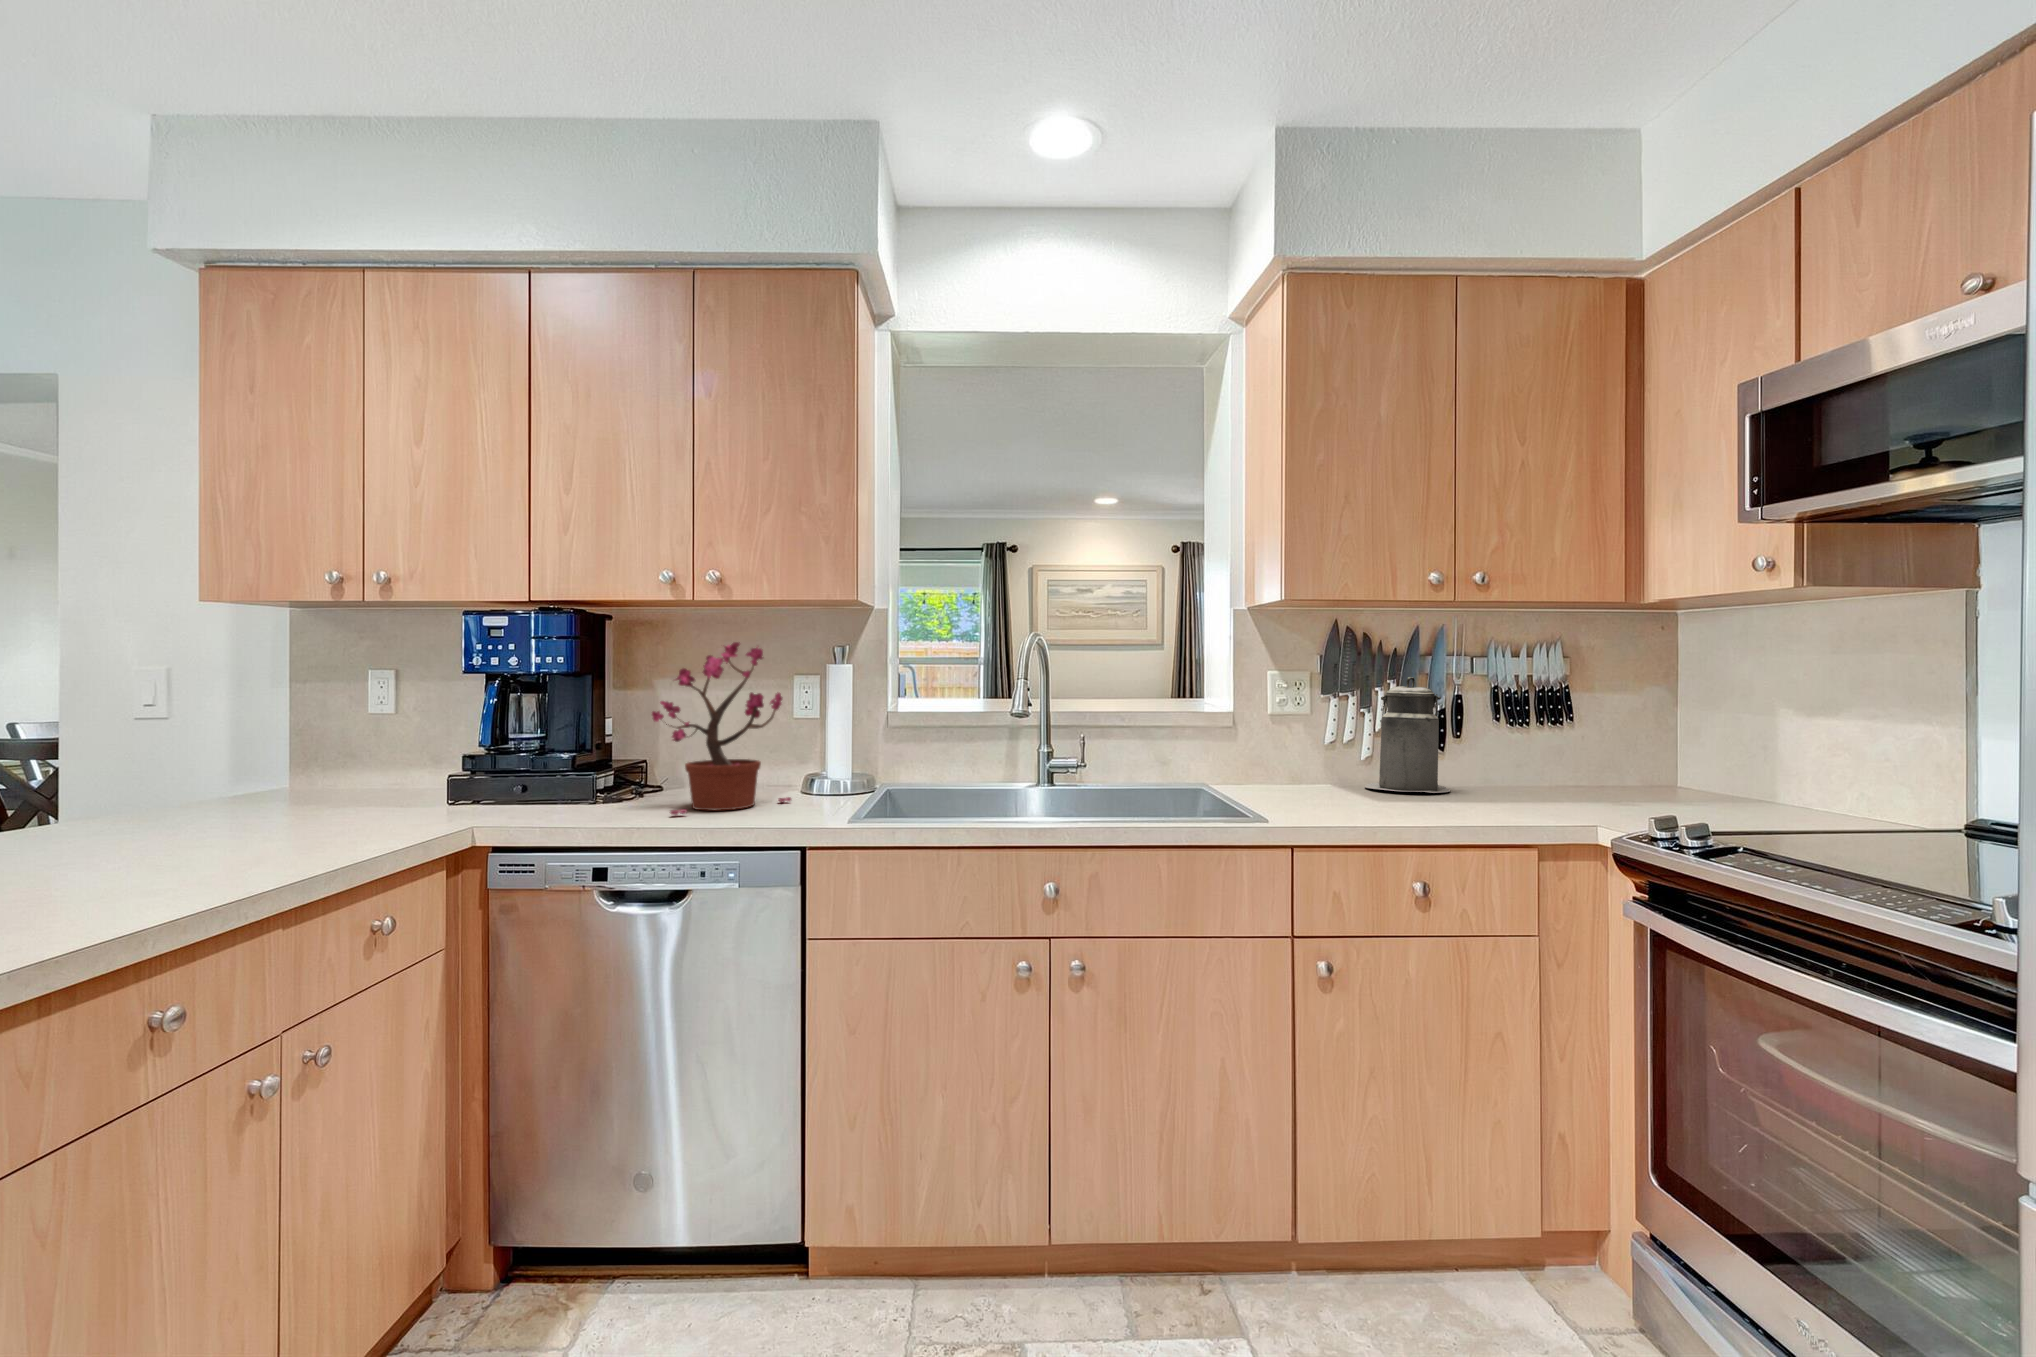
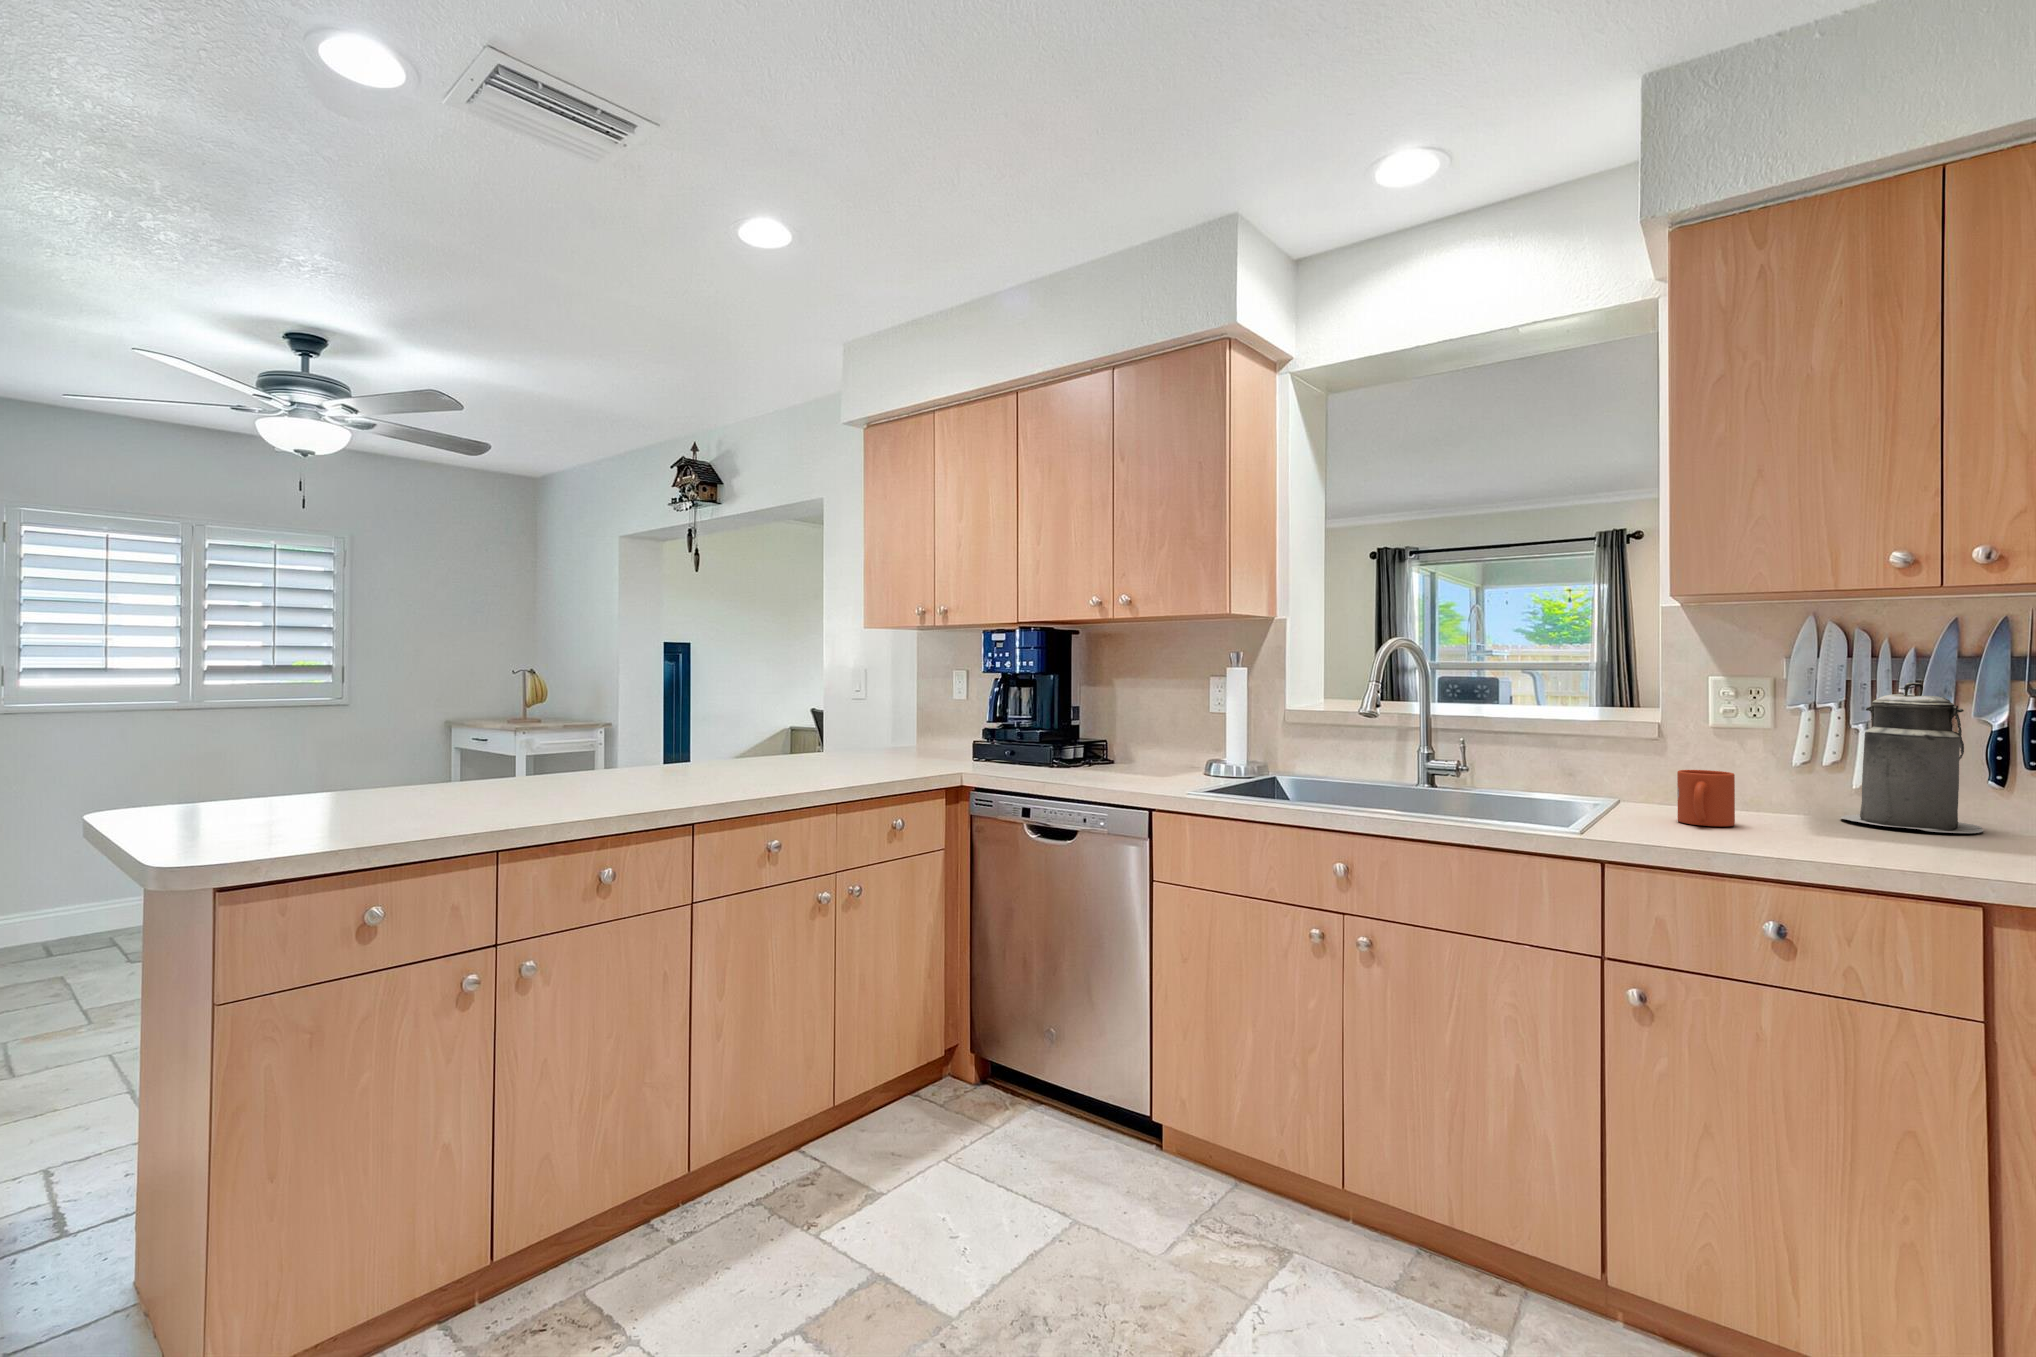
potted plant: present [652,642,791,815] -> none [1079,650,1181,778]
mug: none [1289,755,1331,804] -> present [1677,770,1735,826]

